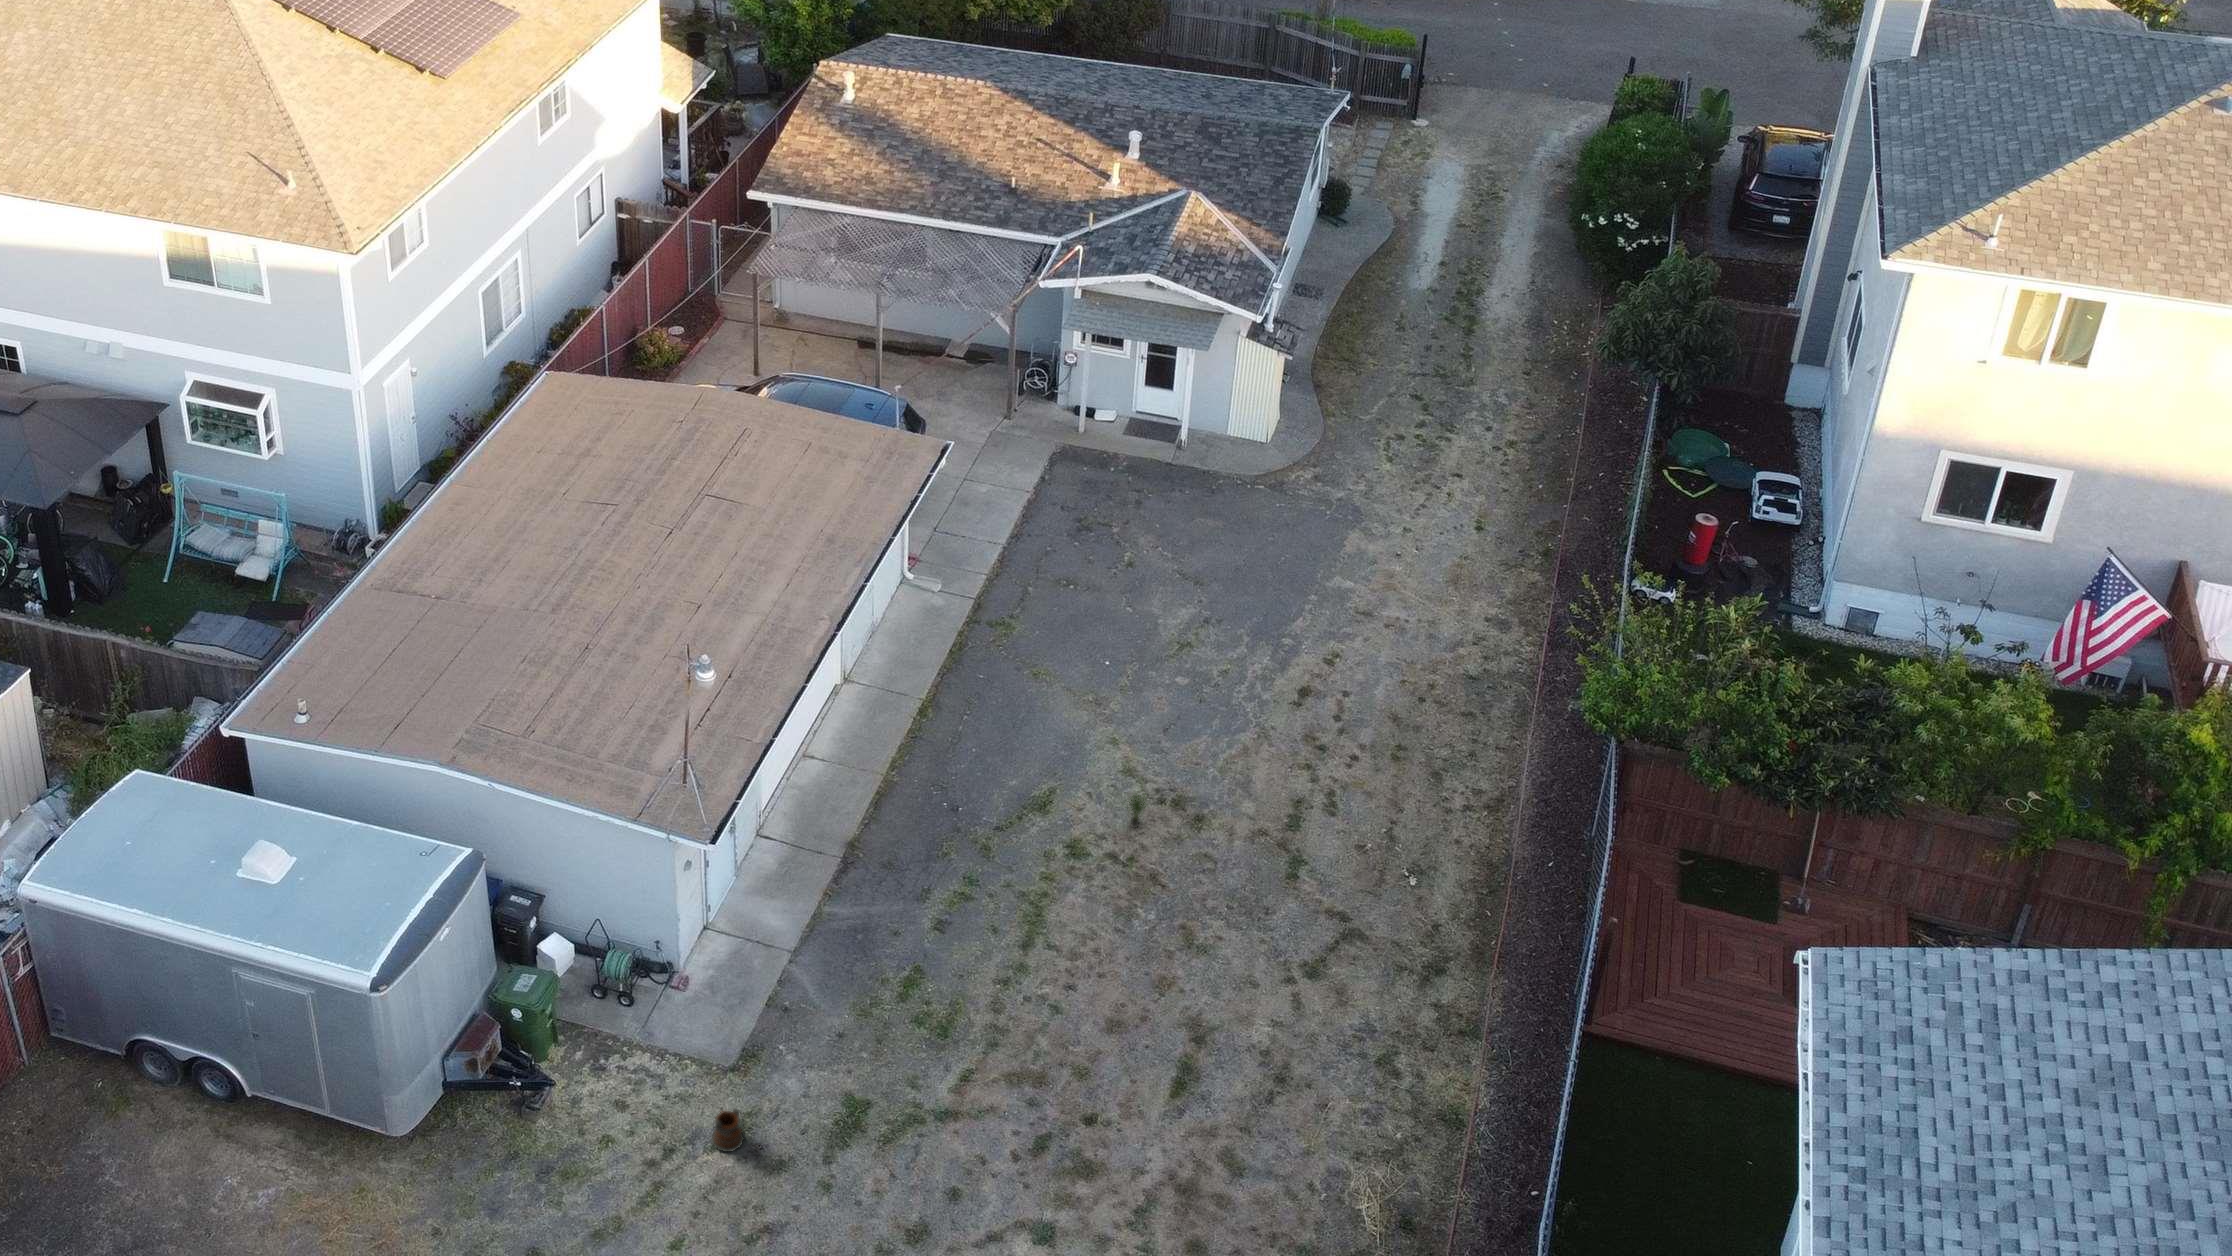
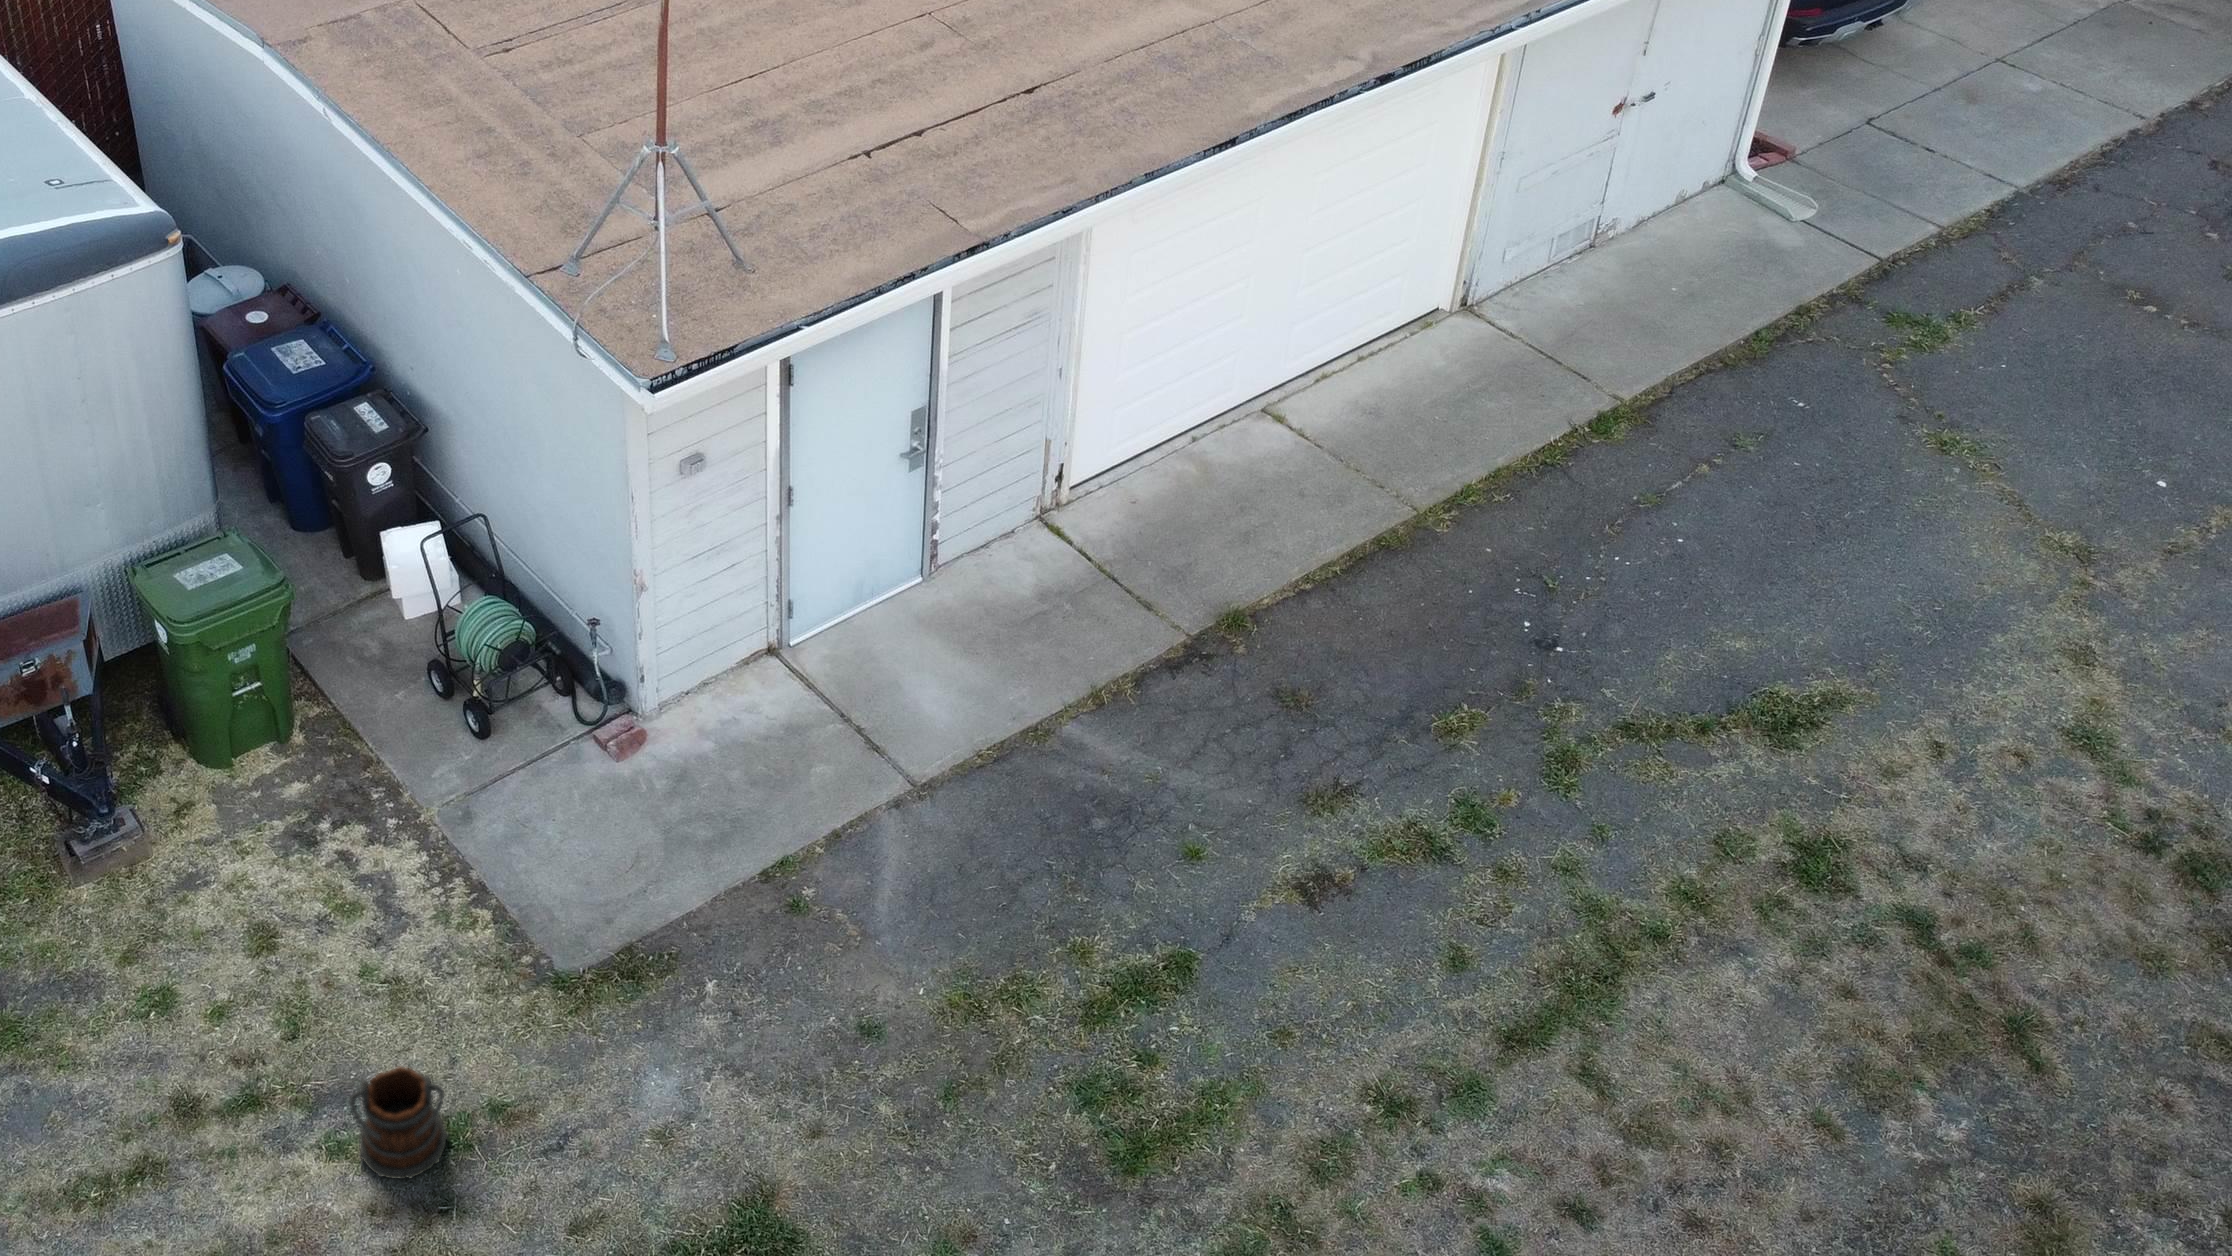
potted plant: present [1128,793,1146,828] -> none [2003,773,2102,881]

